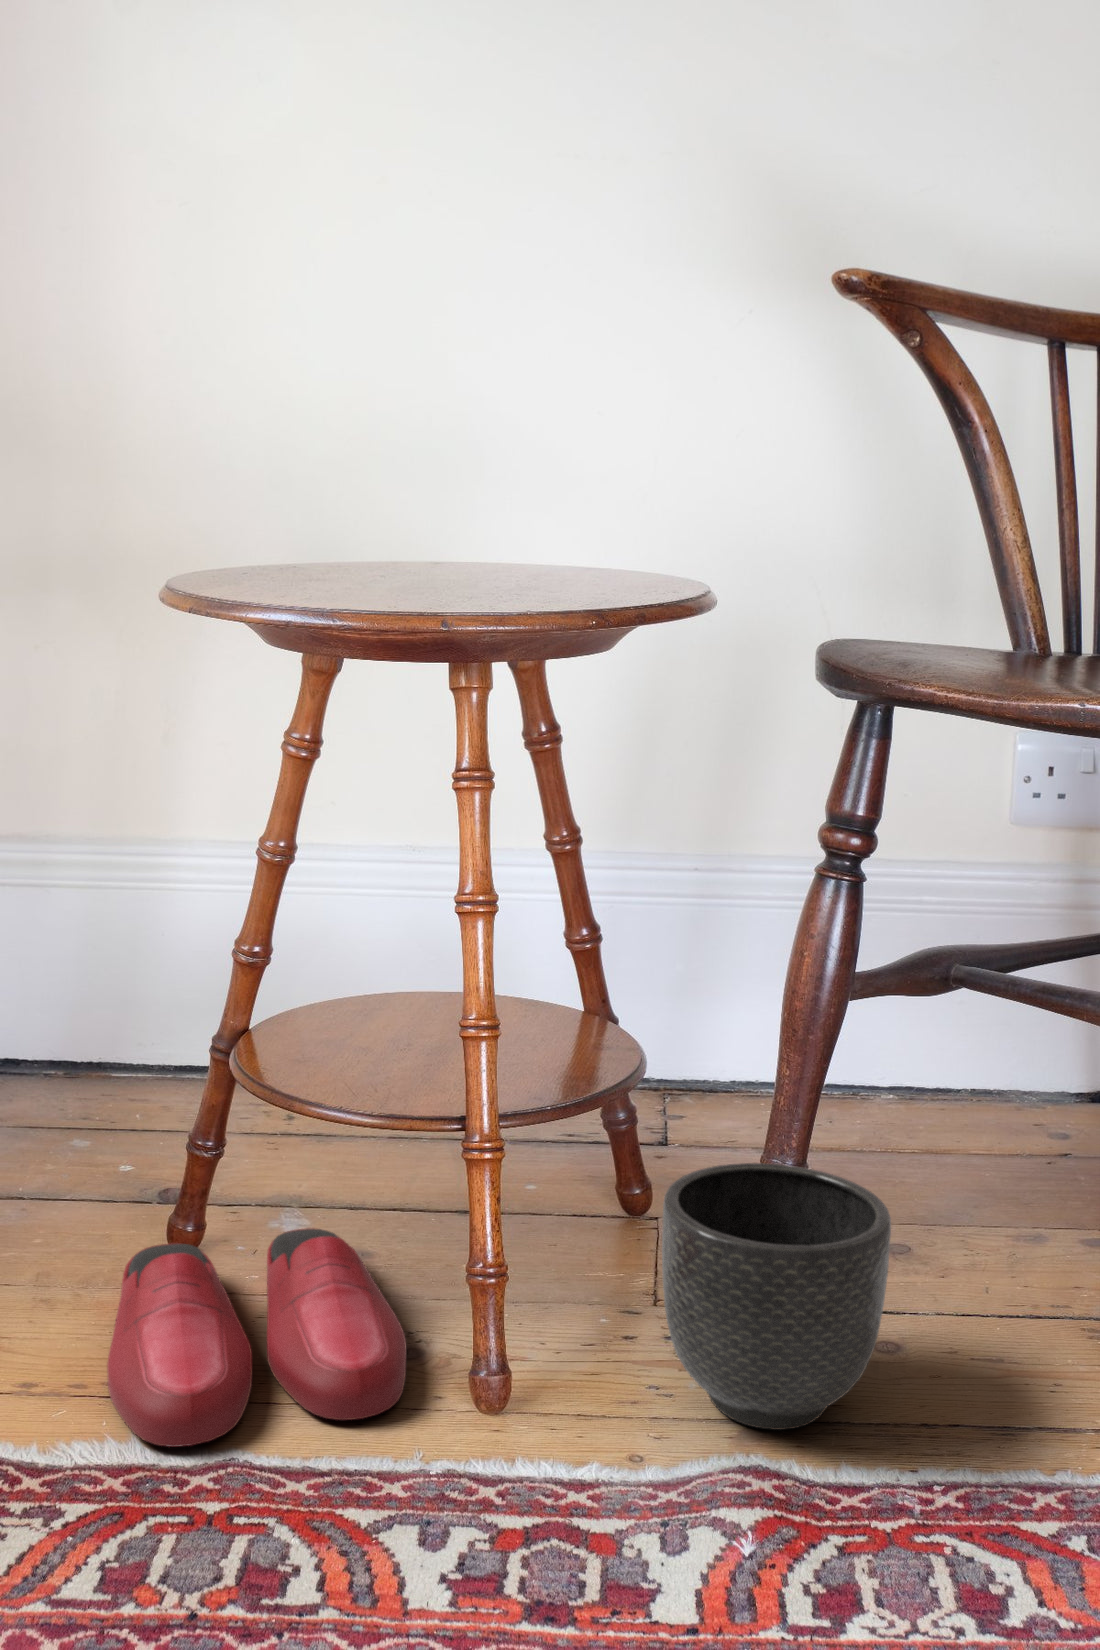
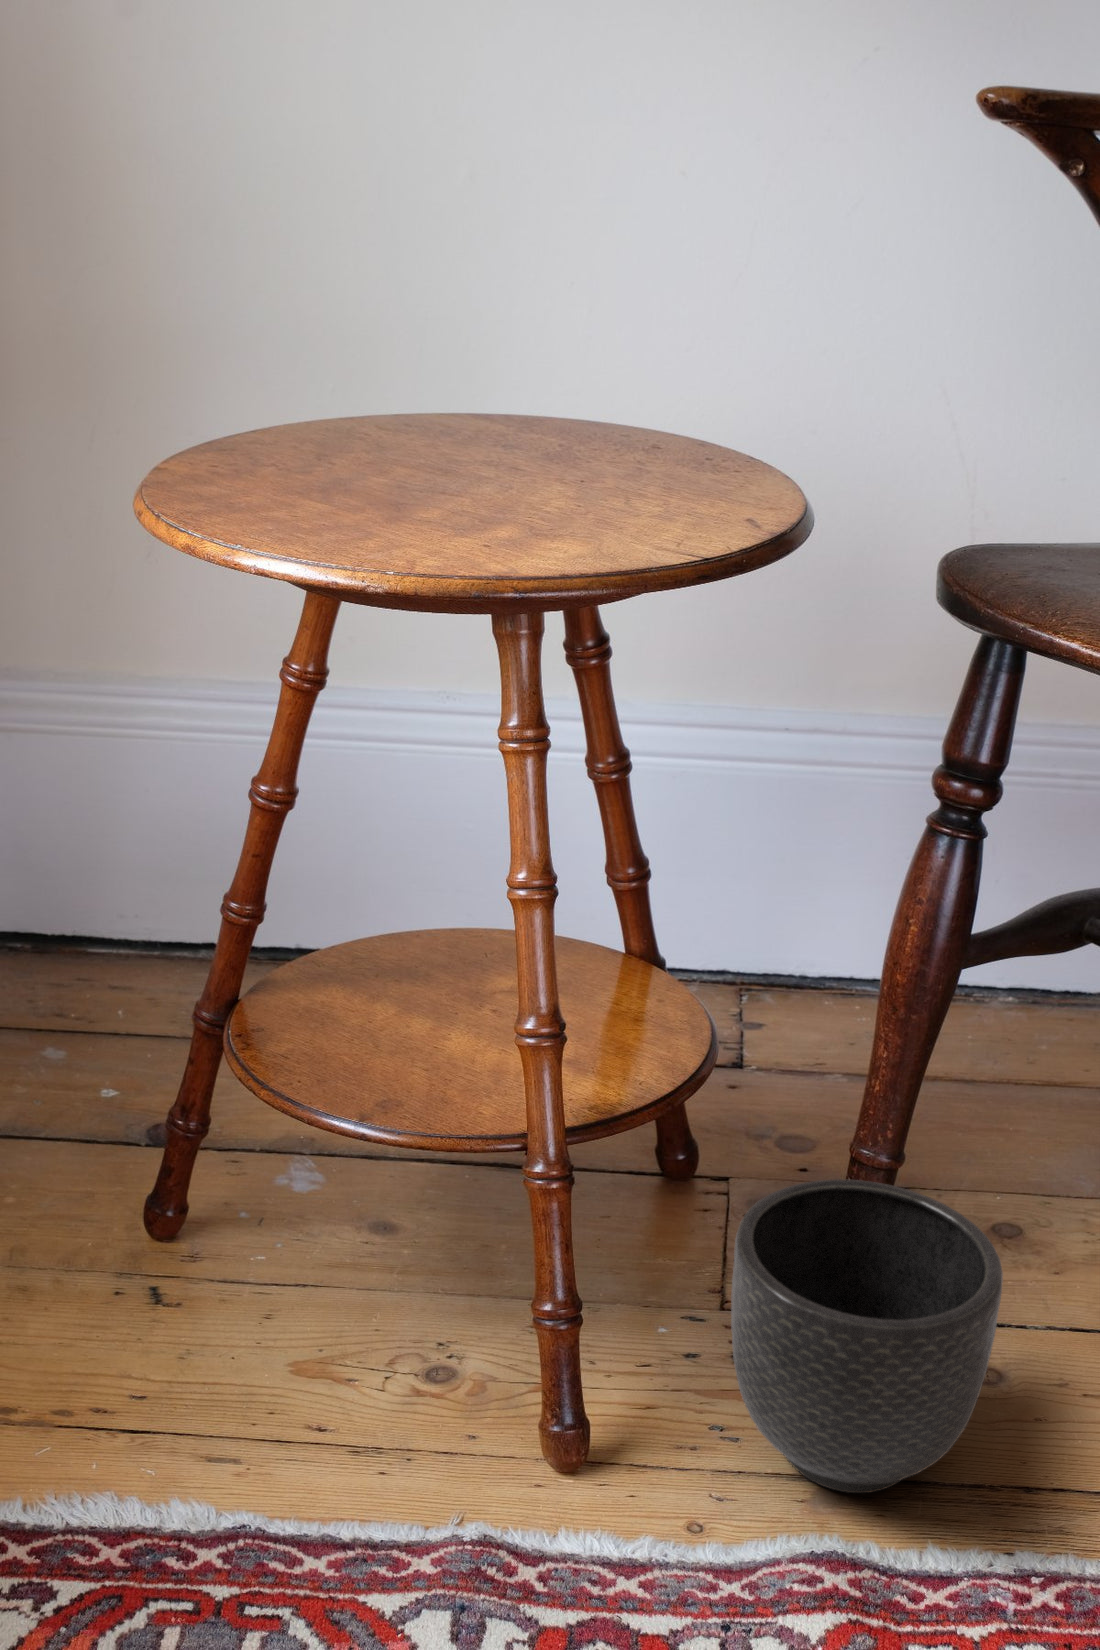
slippers: present [107,1228,406,1447] -> none [100,1201,436,1505]

